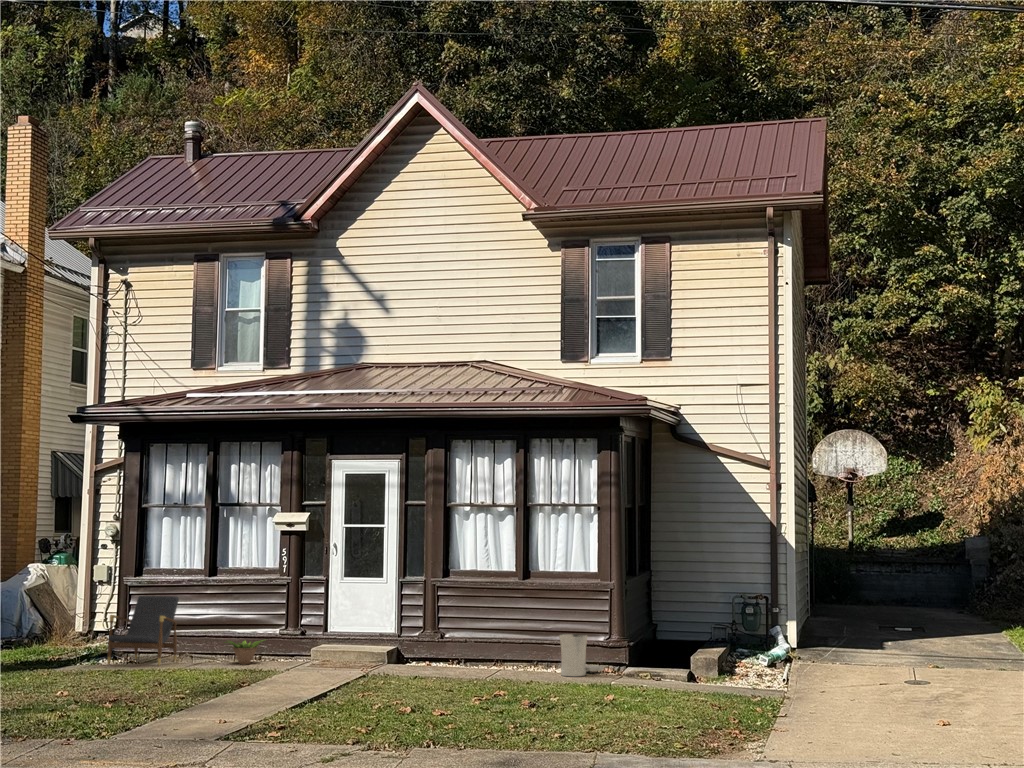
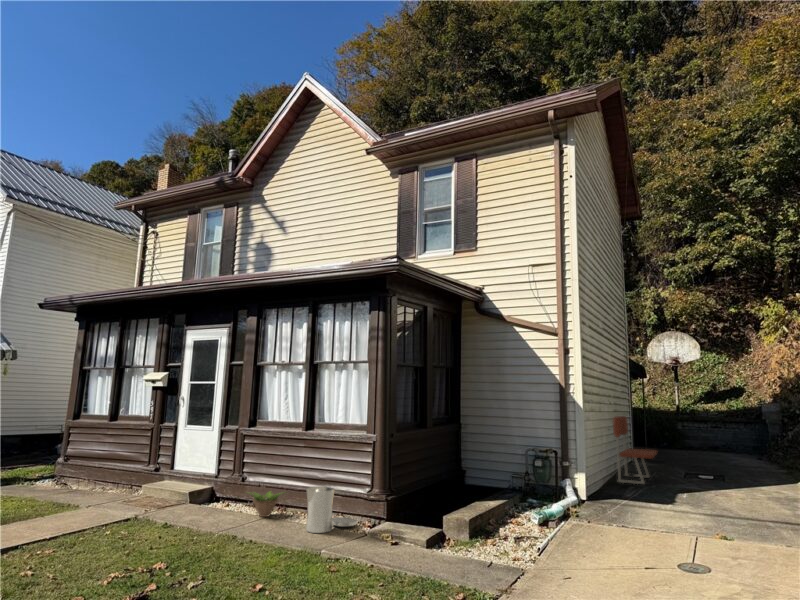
bench: none [803,557,850,635] -> present [613,416,658,484]
lounge chair: present [108,596,179,666] -> none [19,434,90,490]
decorative plant: present [225,640,264,664] -> present [249,491,280,517]

